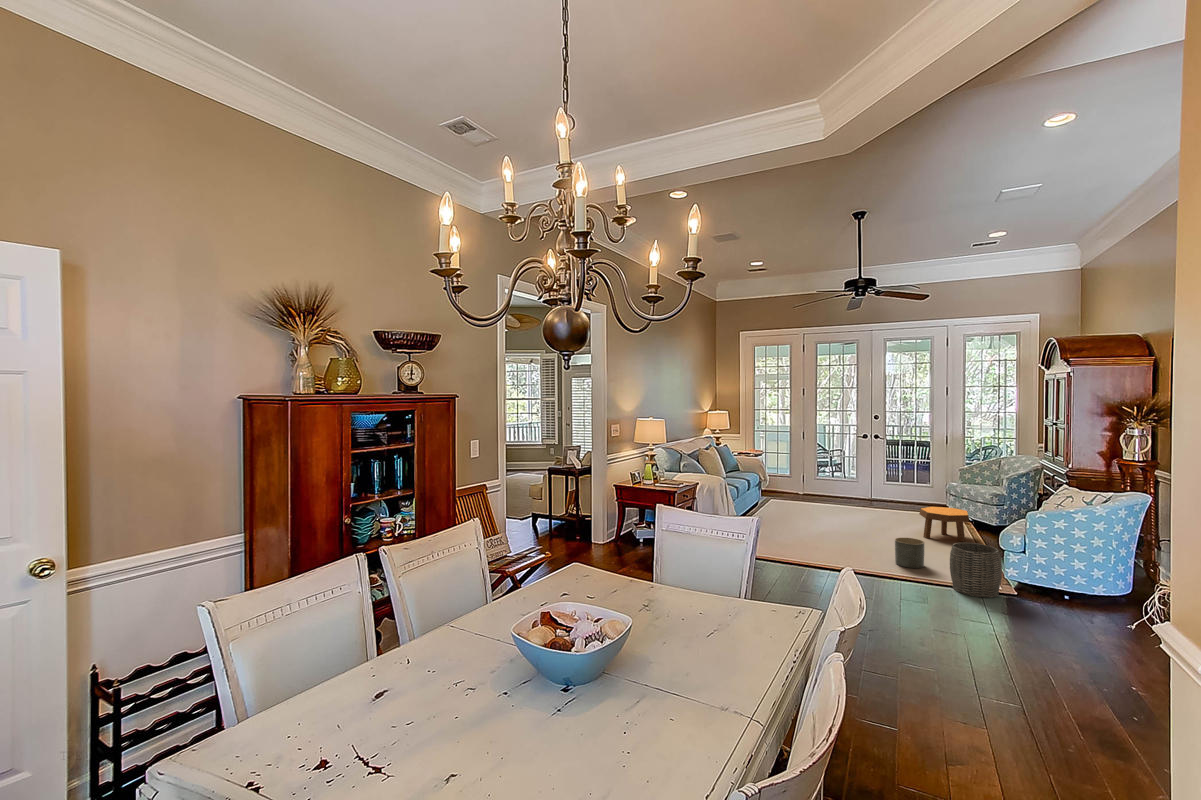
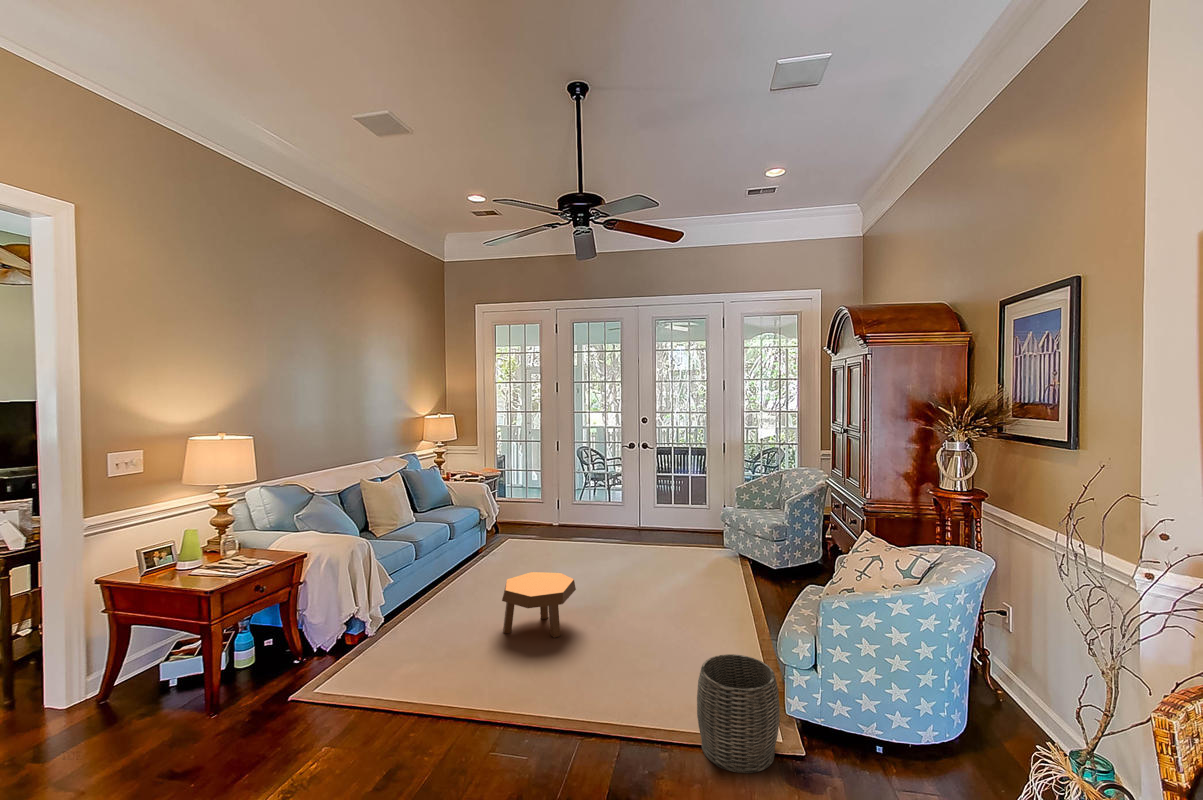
footstool: present [919,507,969,542] -> present [502,572,576,638]
planter: present [895,538,925,568] -> none [623,629,668,689]

